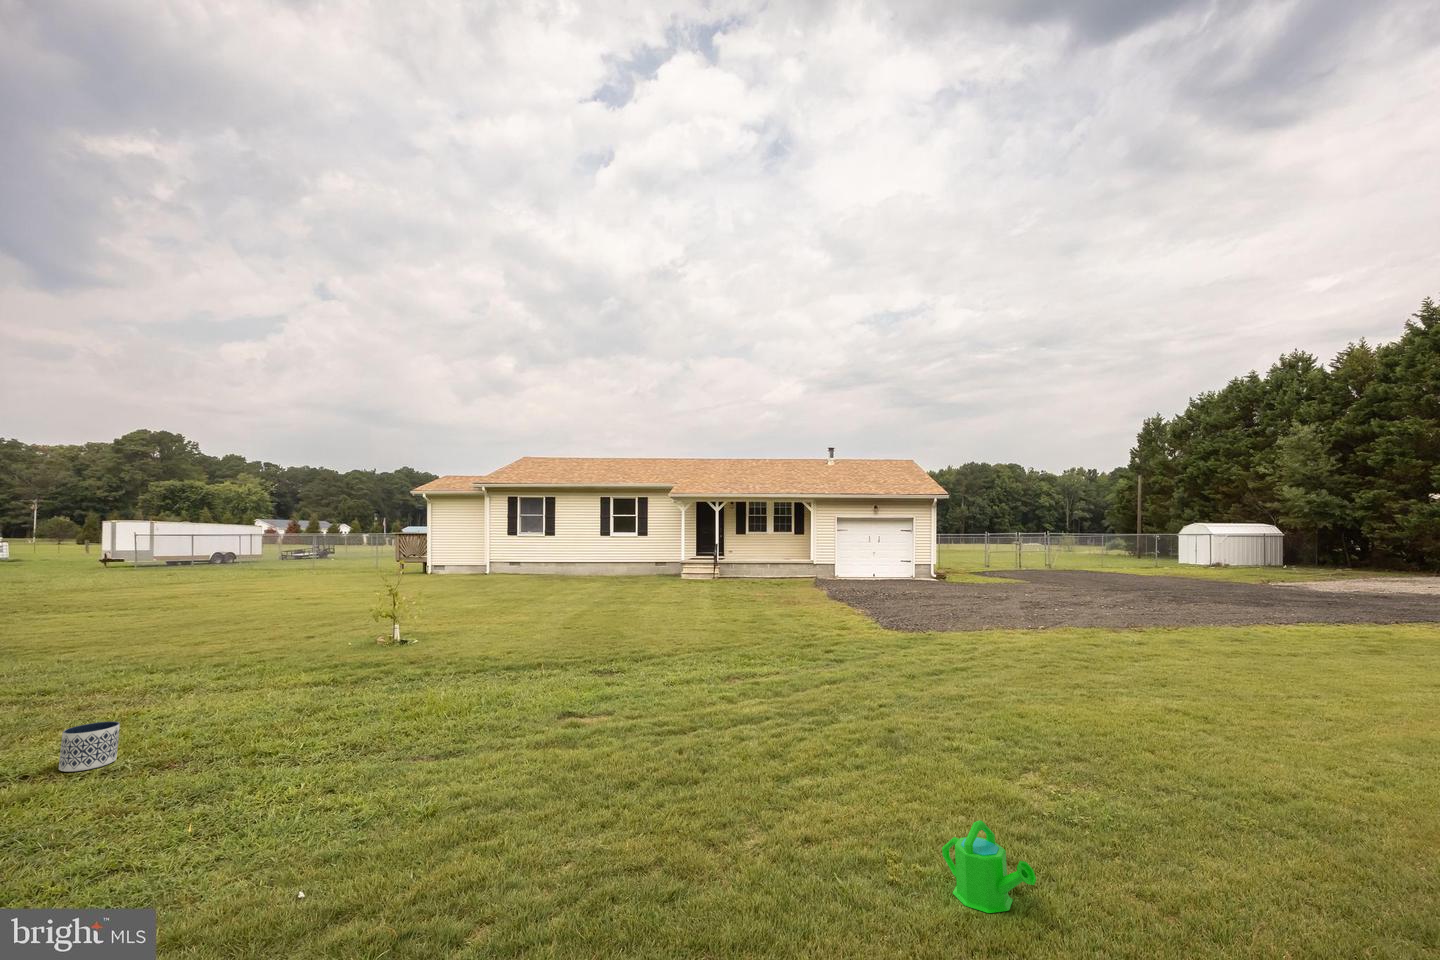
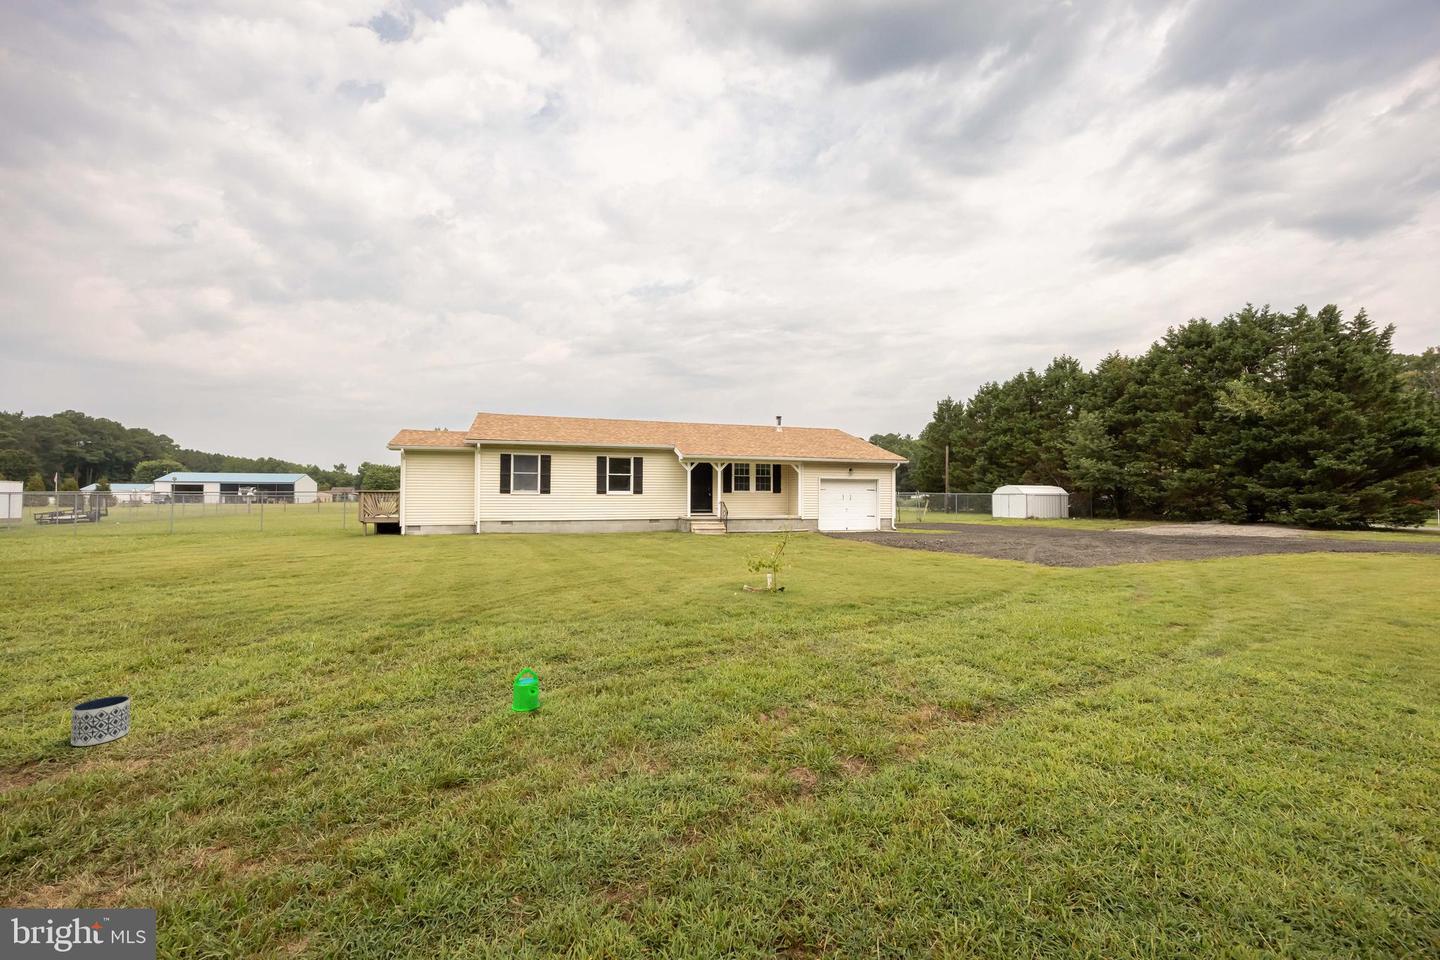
watering can: present [942,820,1036,913] -> present [511,668,540,711]

